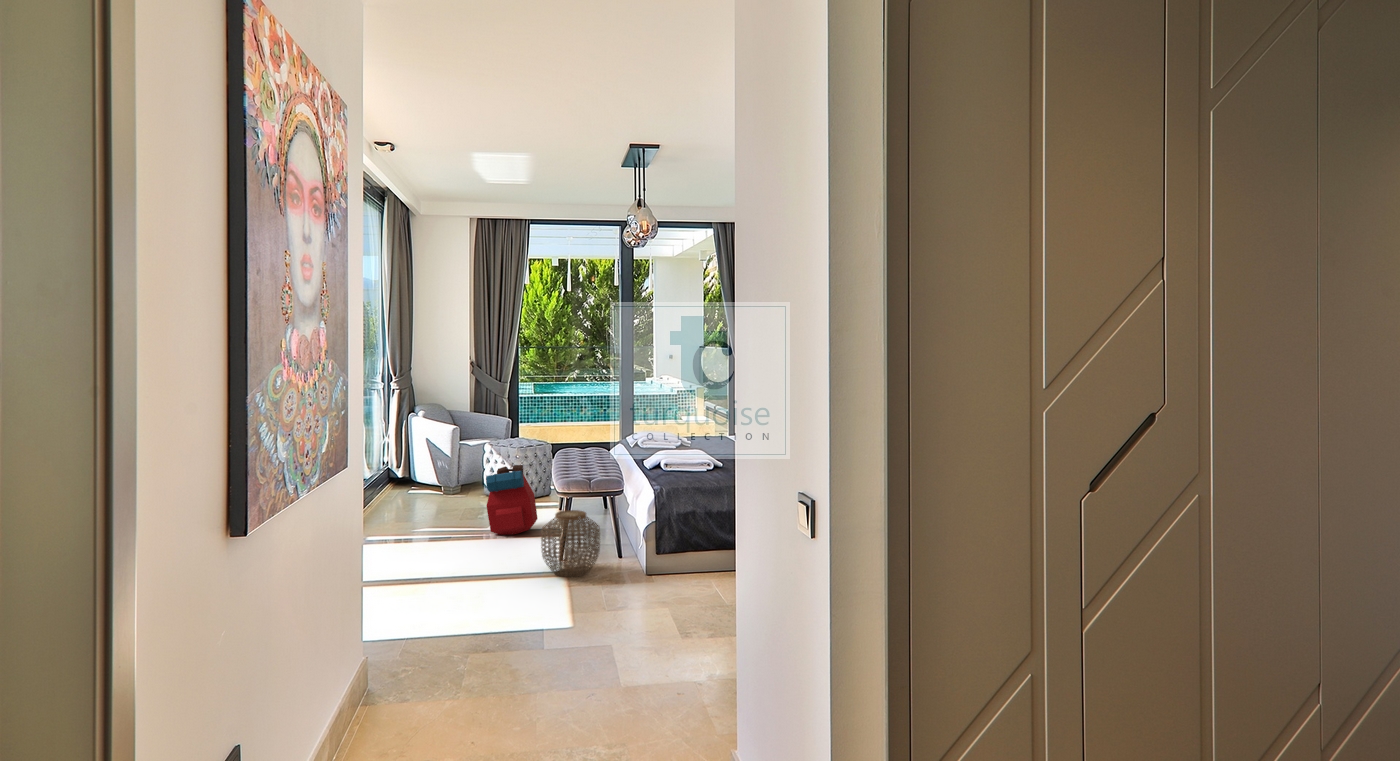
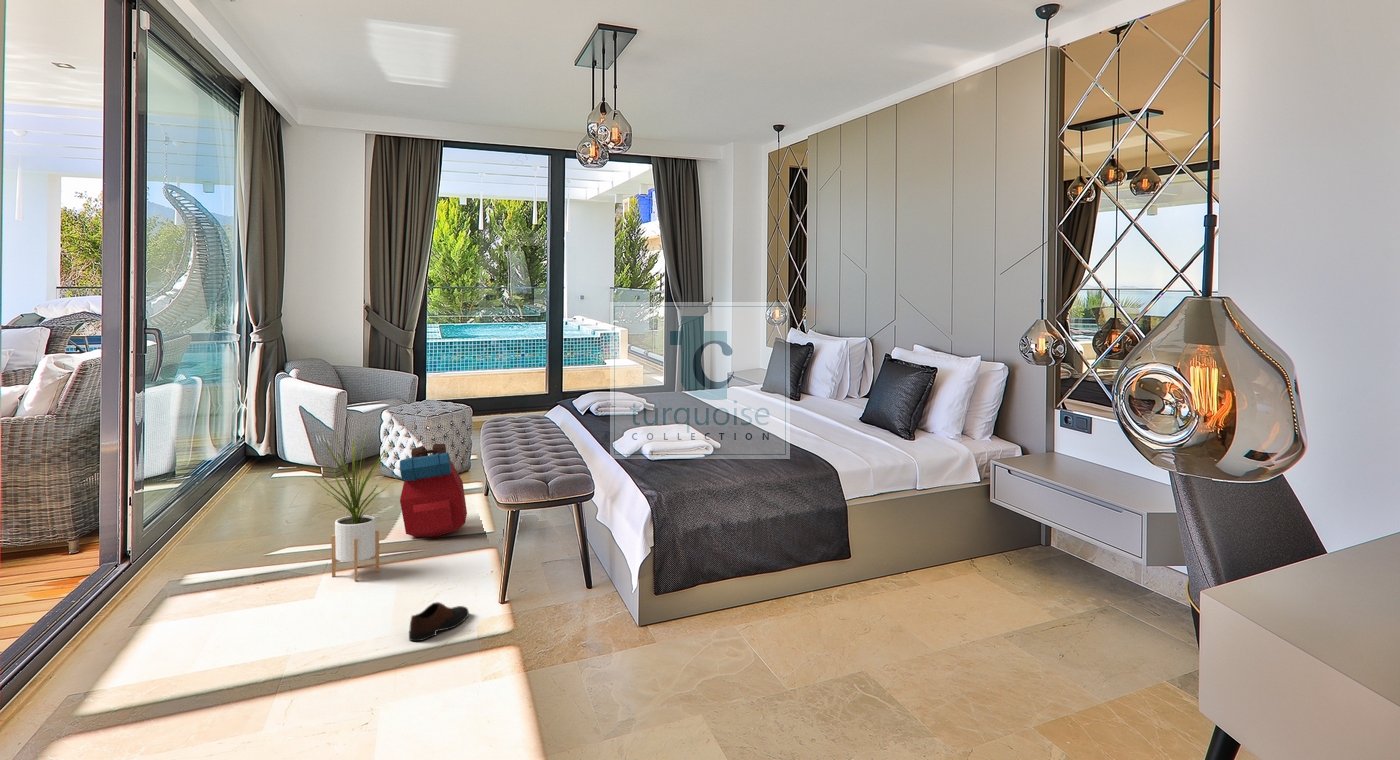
house plant: none [422,450,480,558] -> present [315,432,394,581]
woven basket: present [541,510,600,577] -> none [498,512,580,606]
shoe: none [475,567,519,591] -> present [409,602,469,641]

